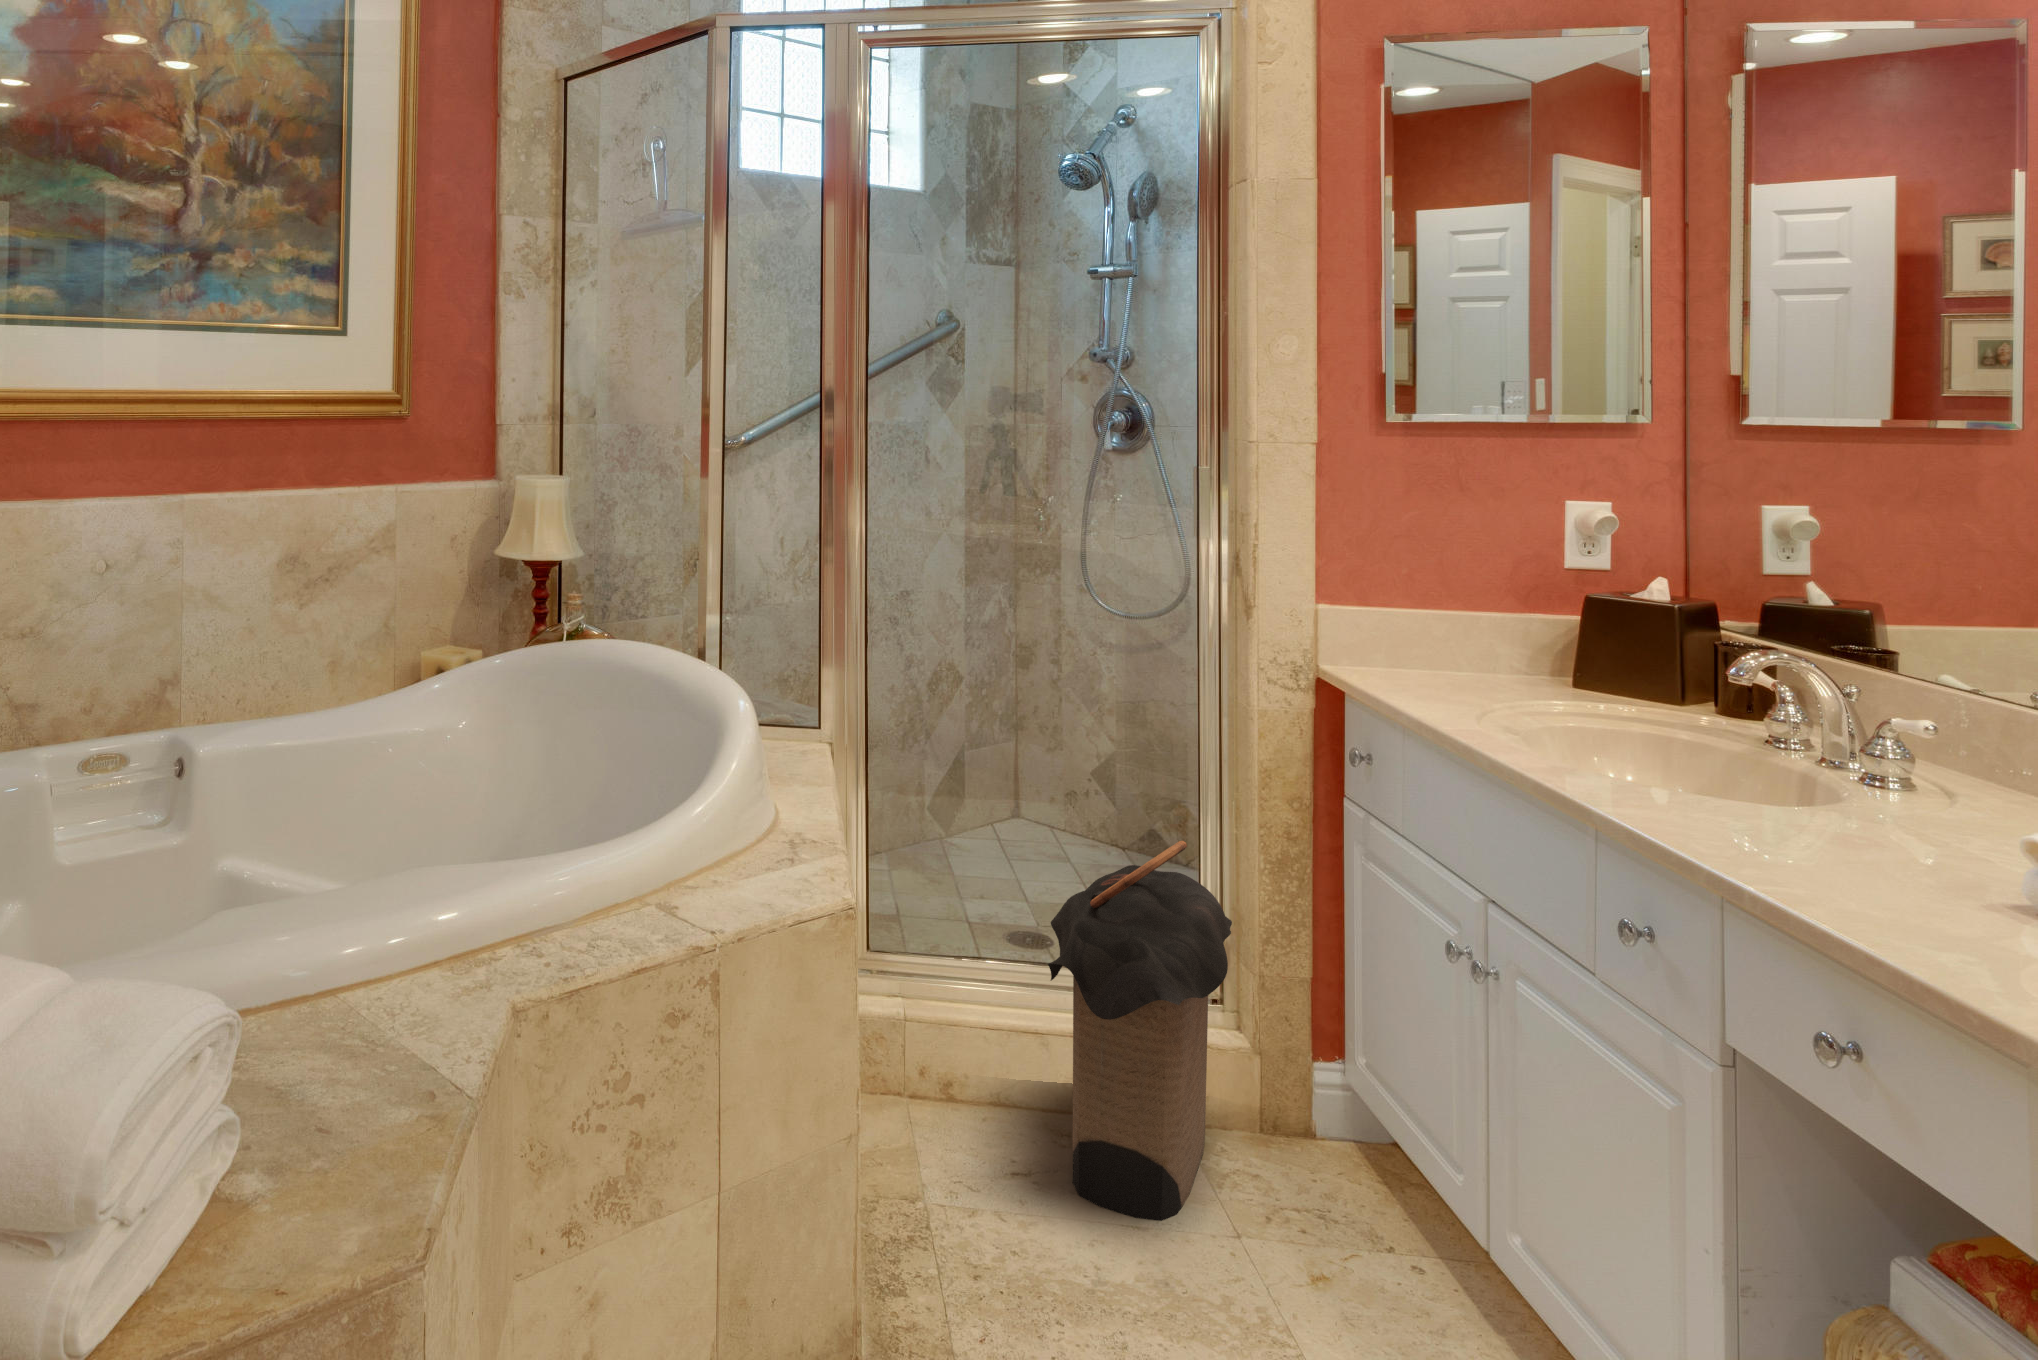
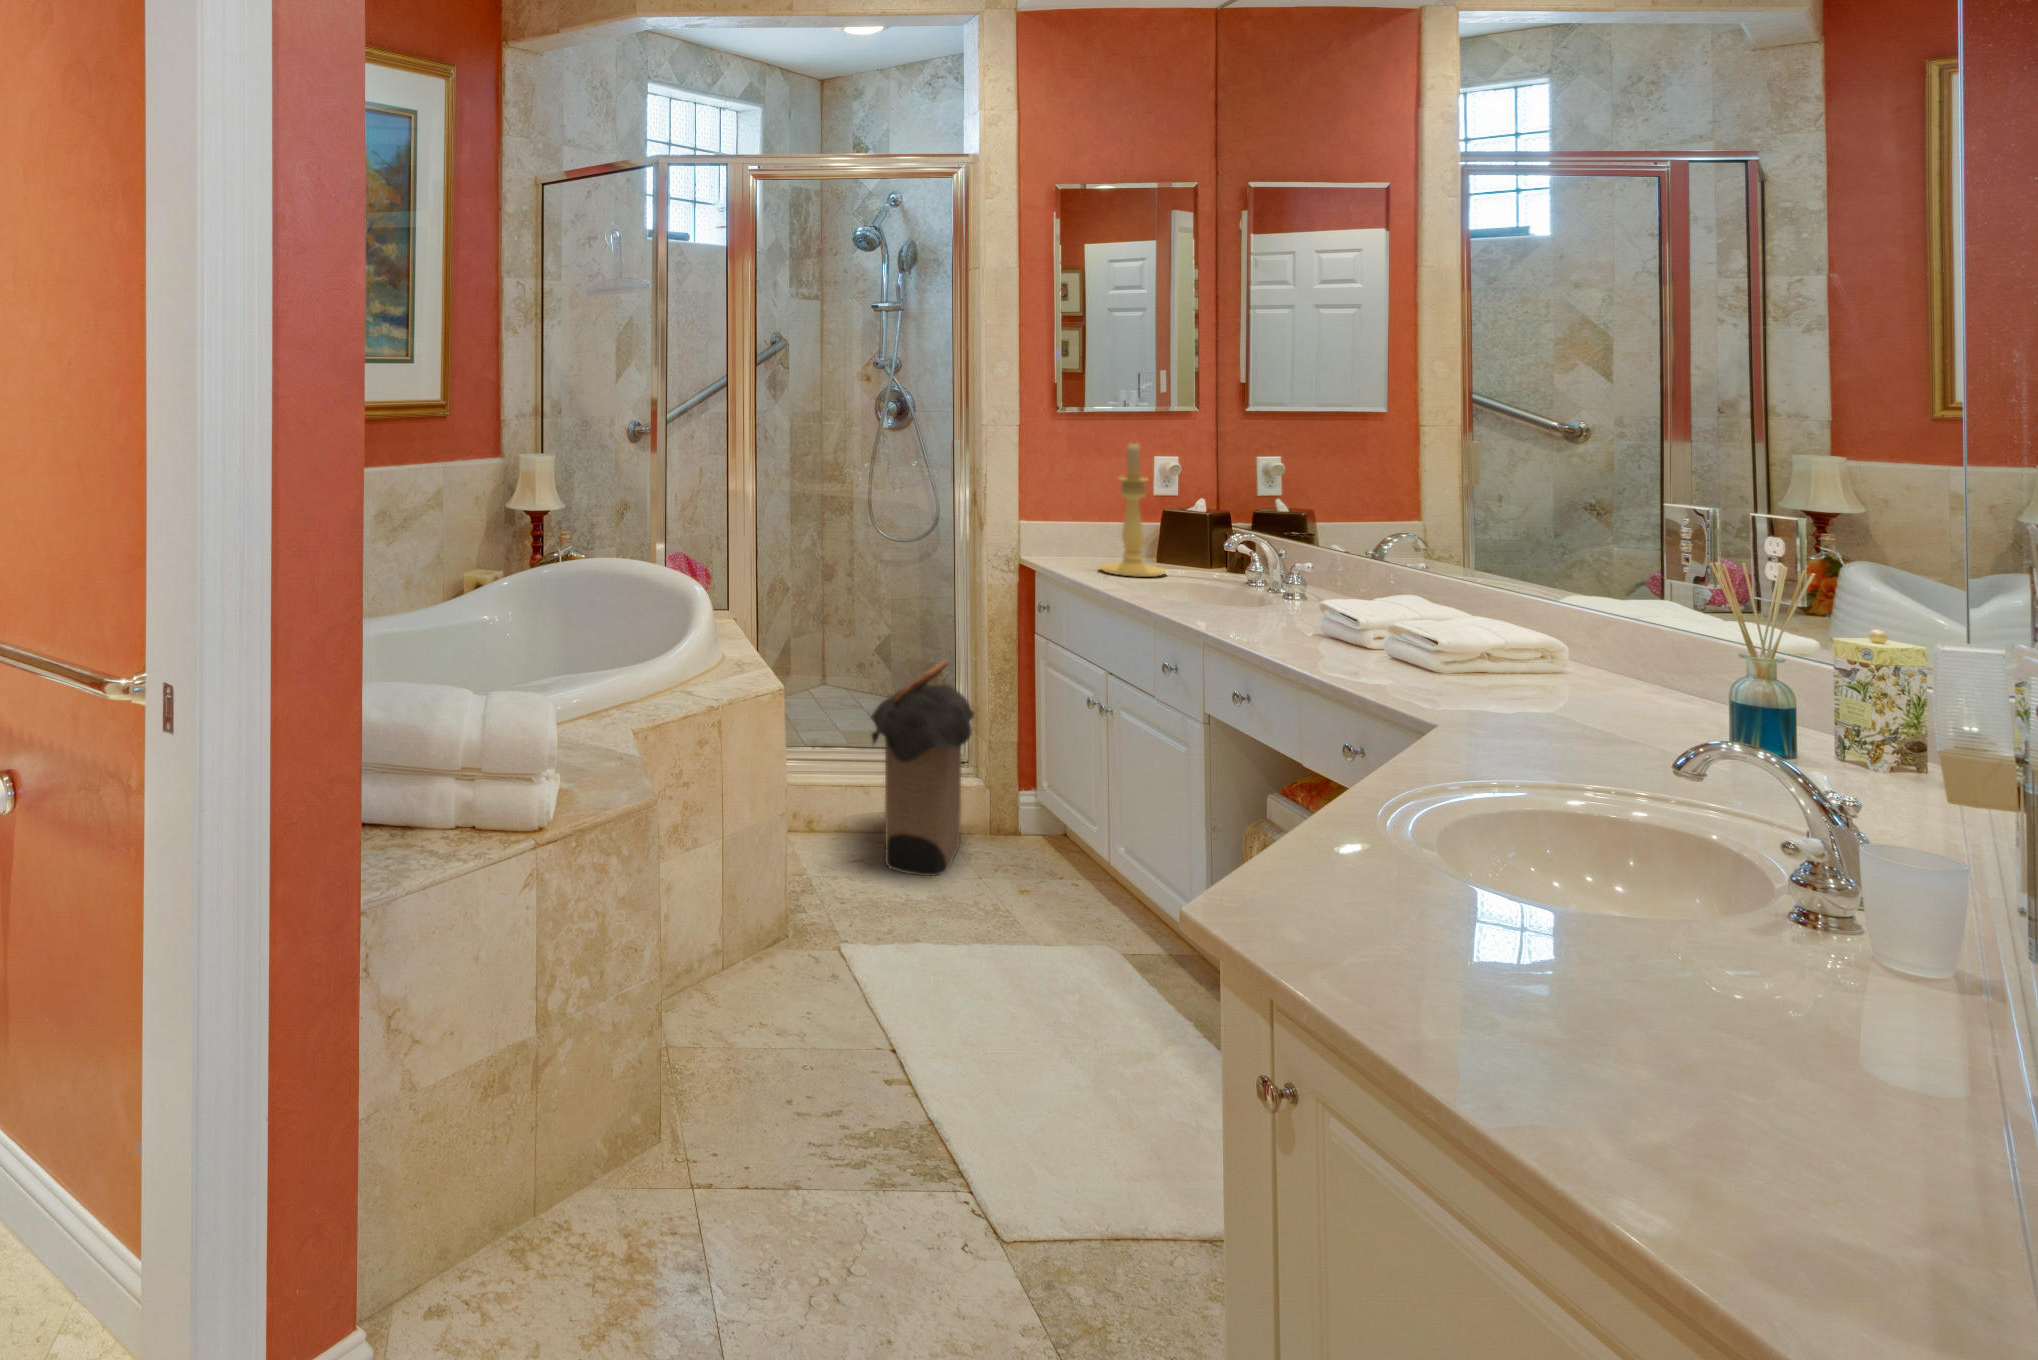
candle holder: none [1463,474,1600,719] -> present [1099,443,1166,577]

